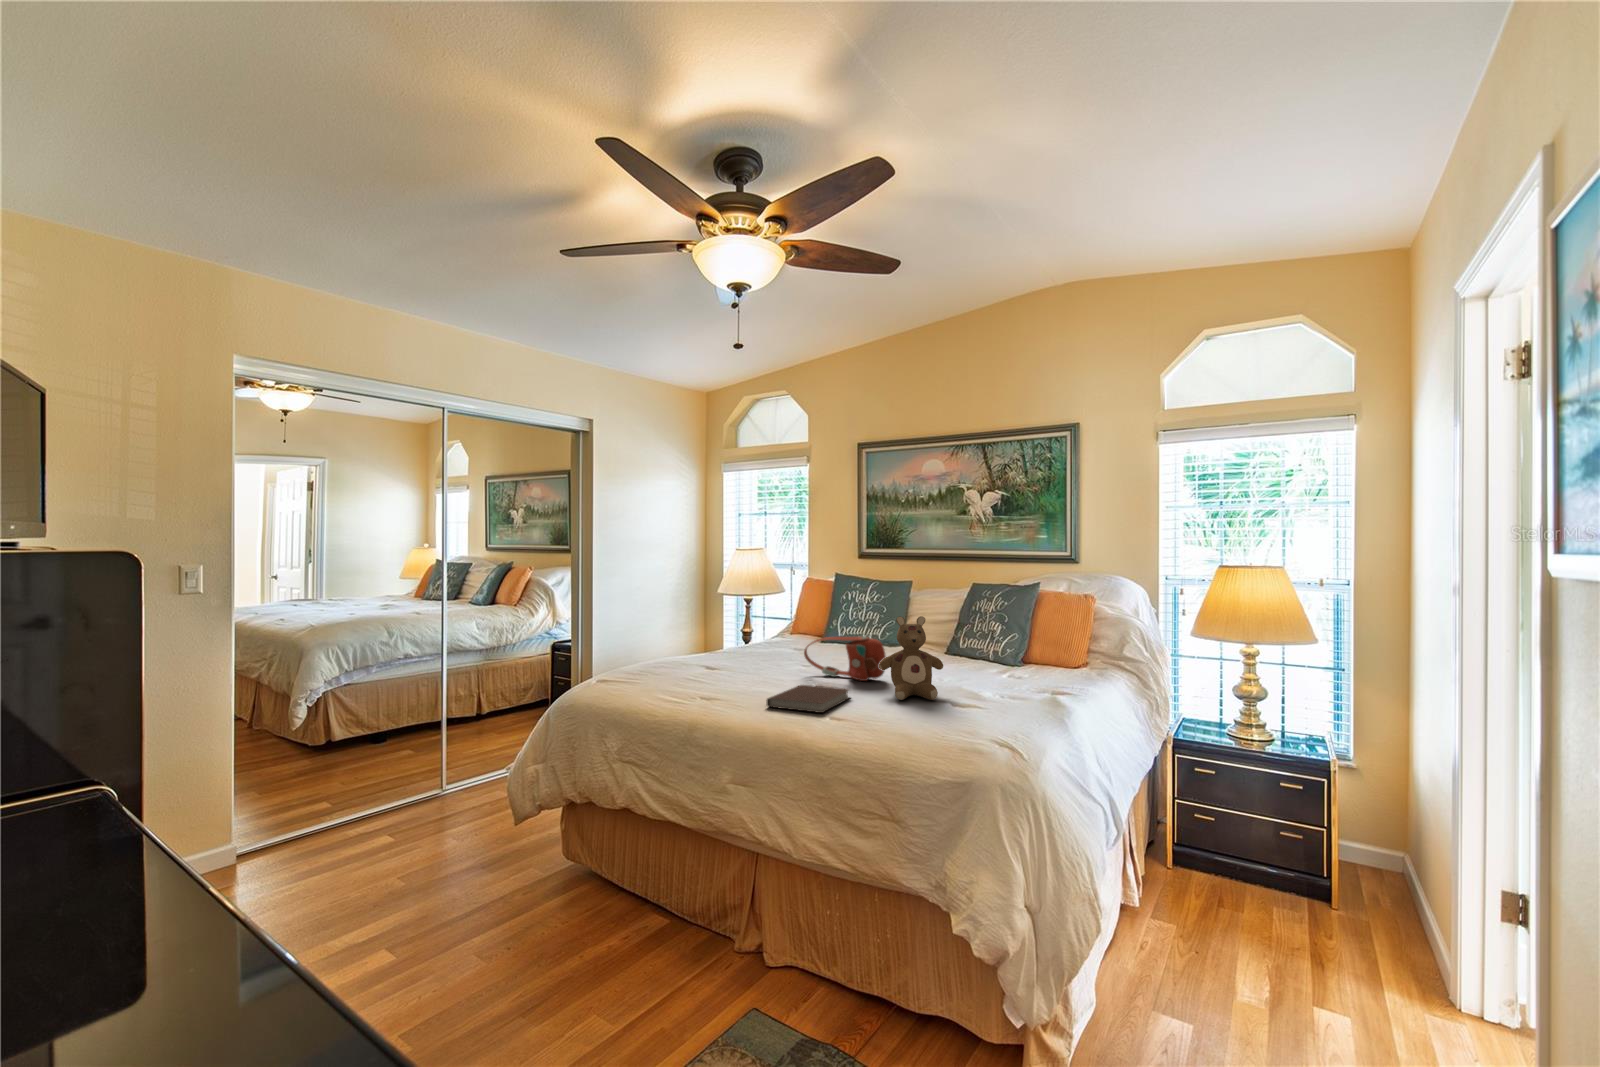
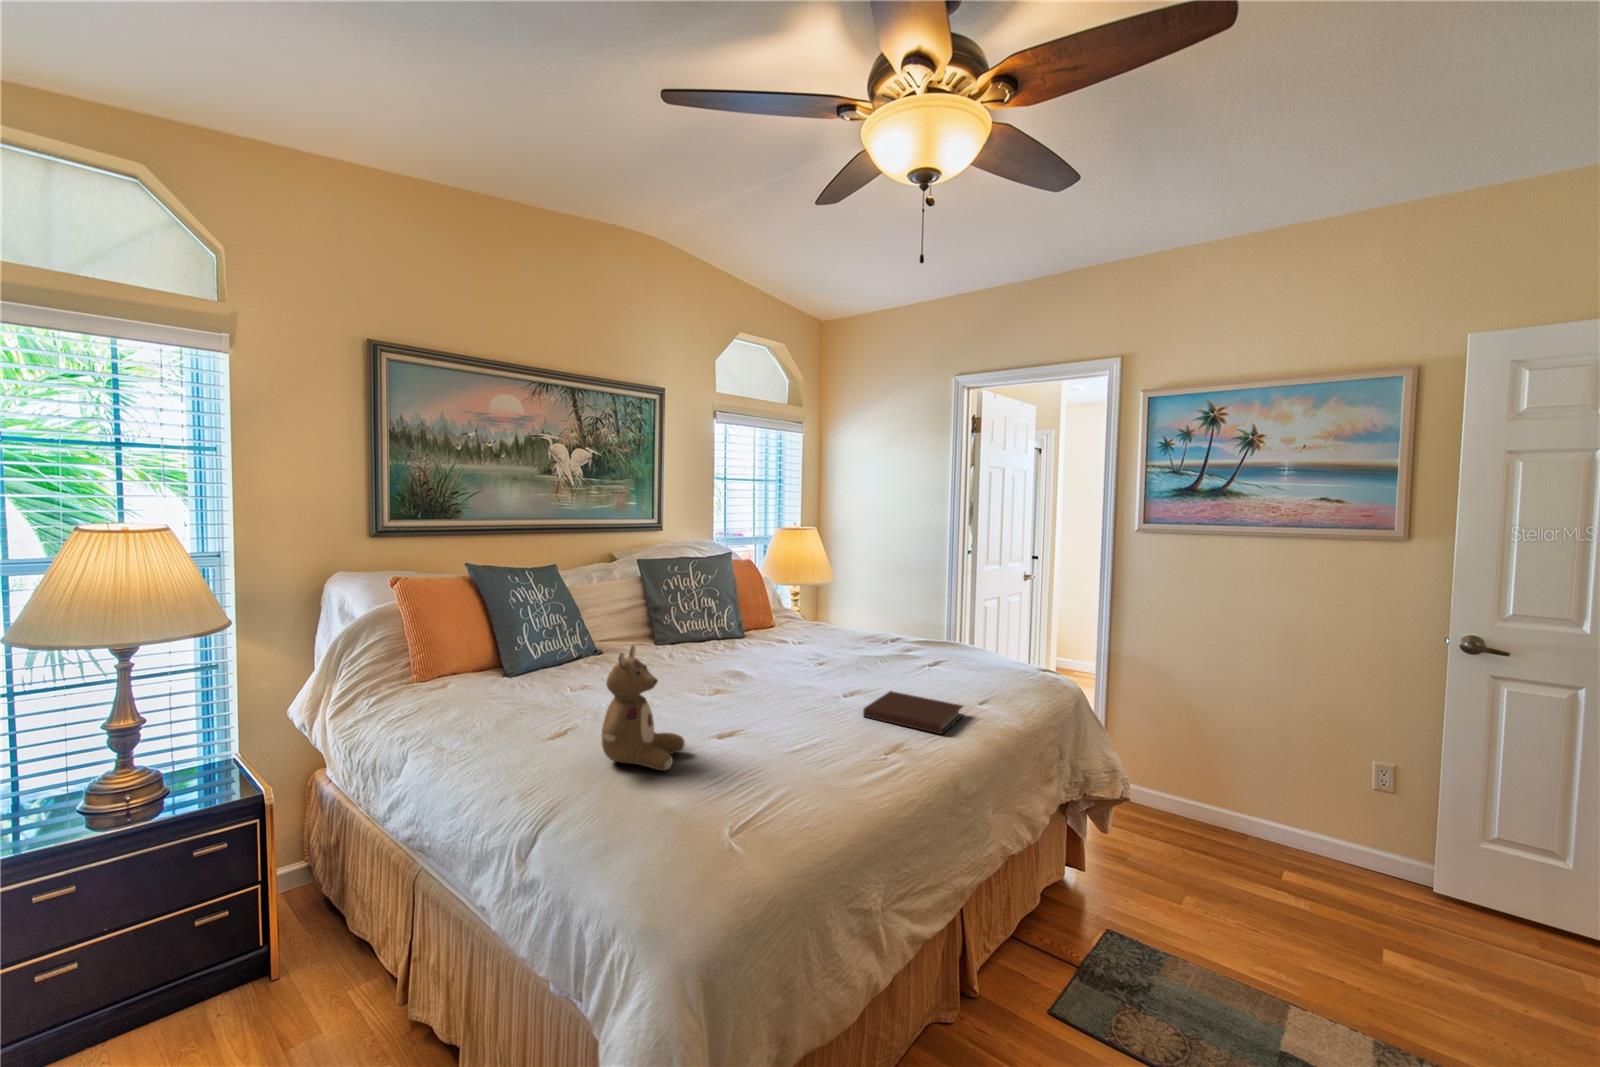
stuffed bear: present [879,616,943,700] -> present [602,645,685,771]
handbag: present [804,637,886,681] -> none [756,638,829,697]

